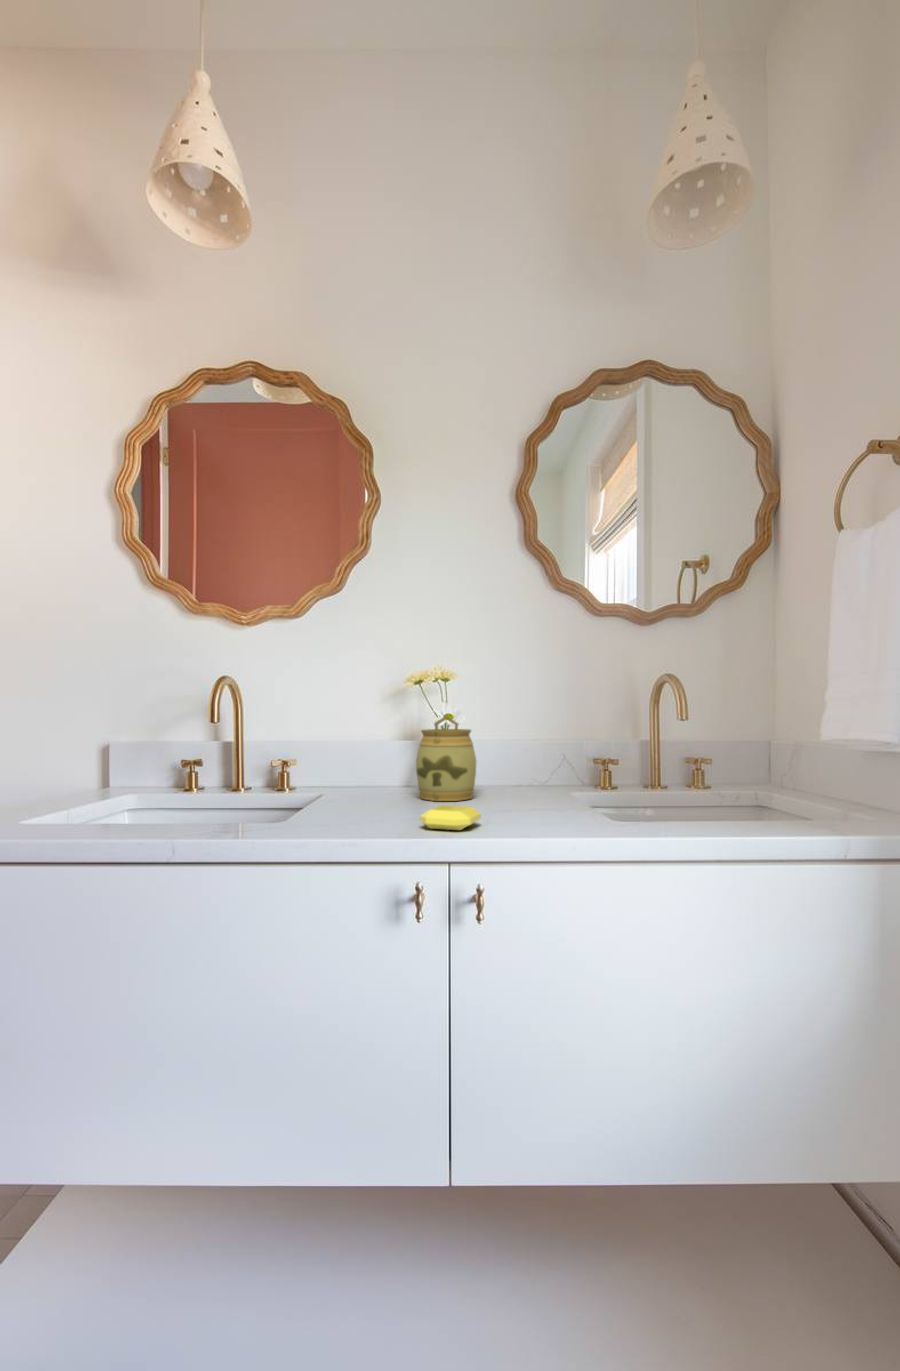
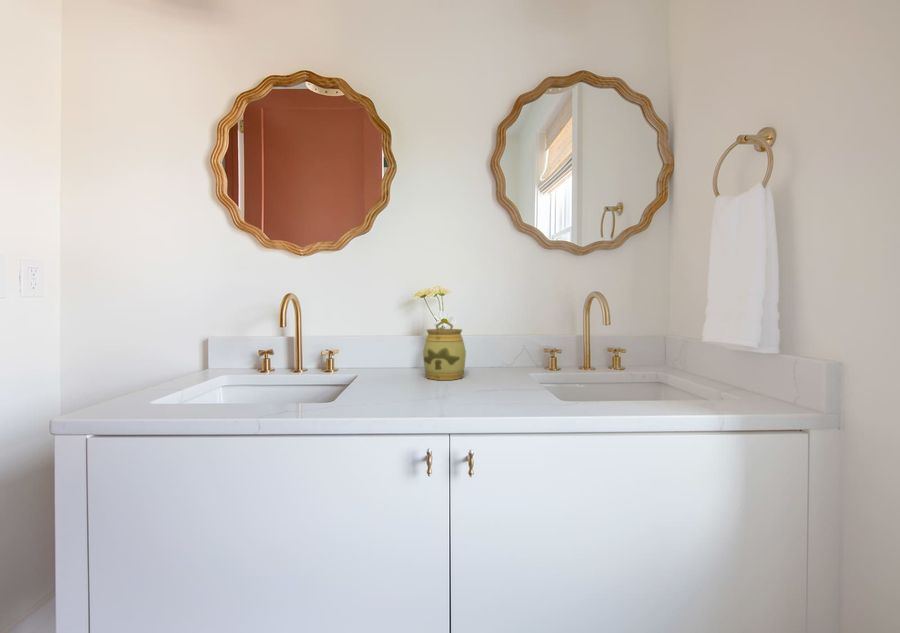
soap bar: present [420,805,481,830] -> none [428,386,473,406]

